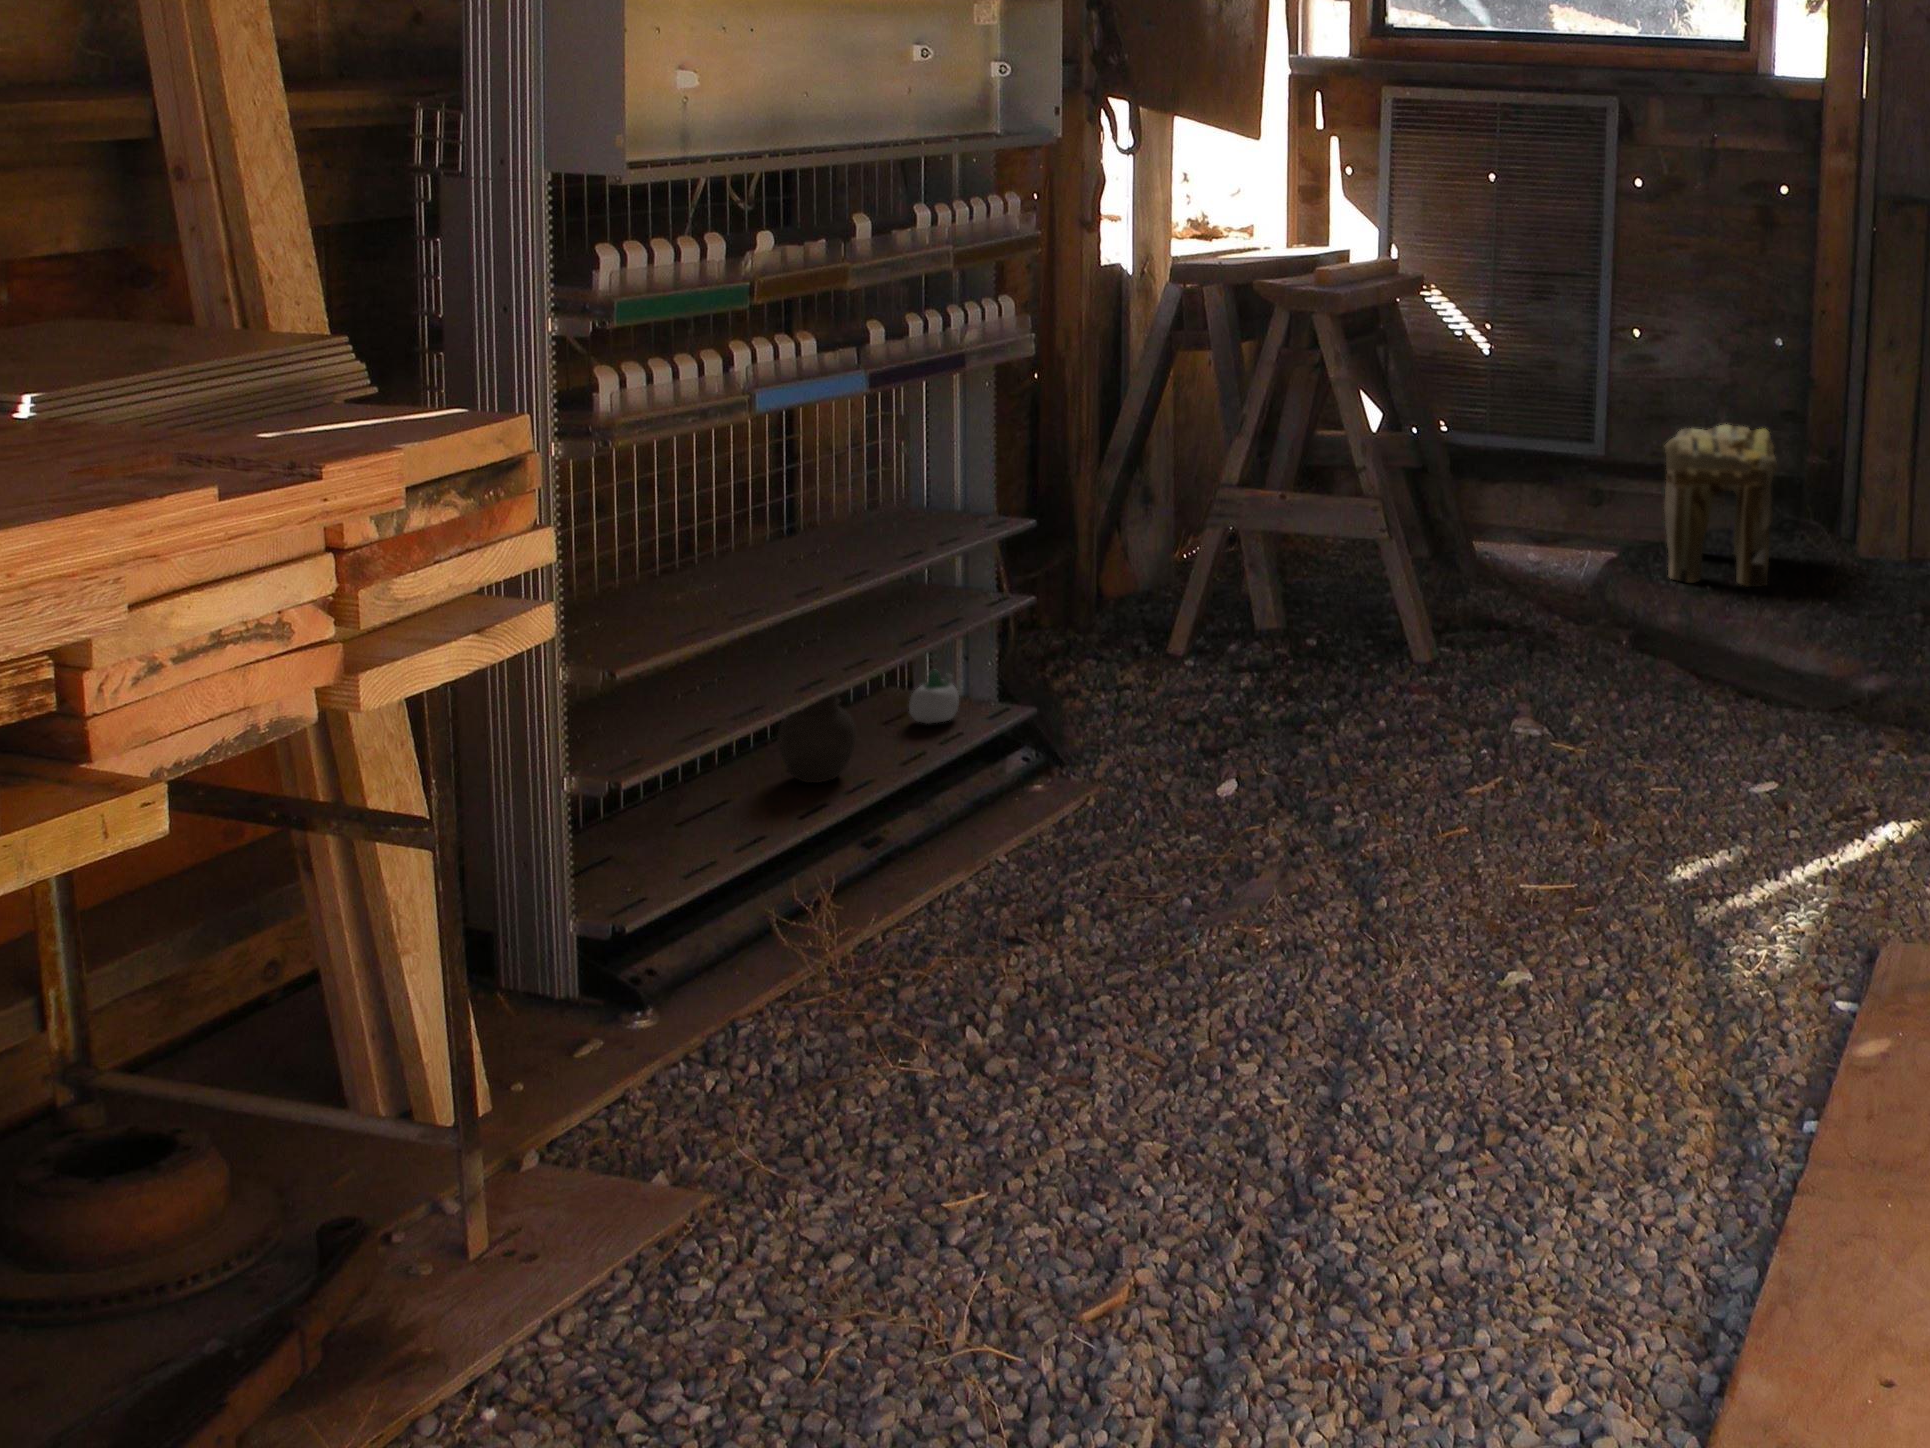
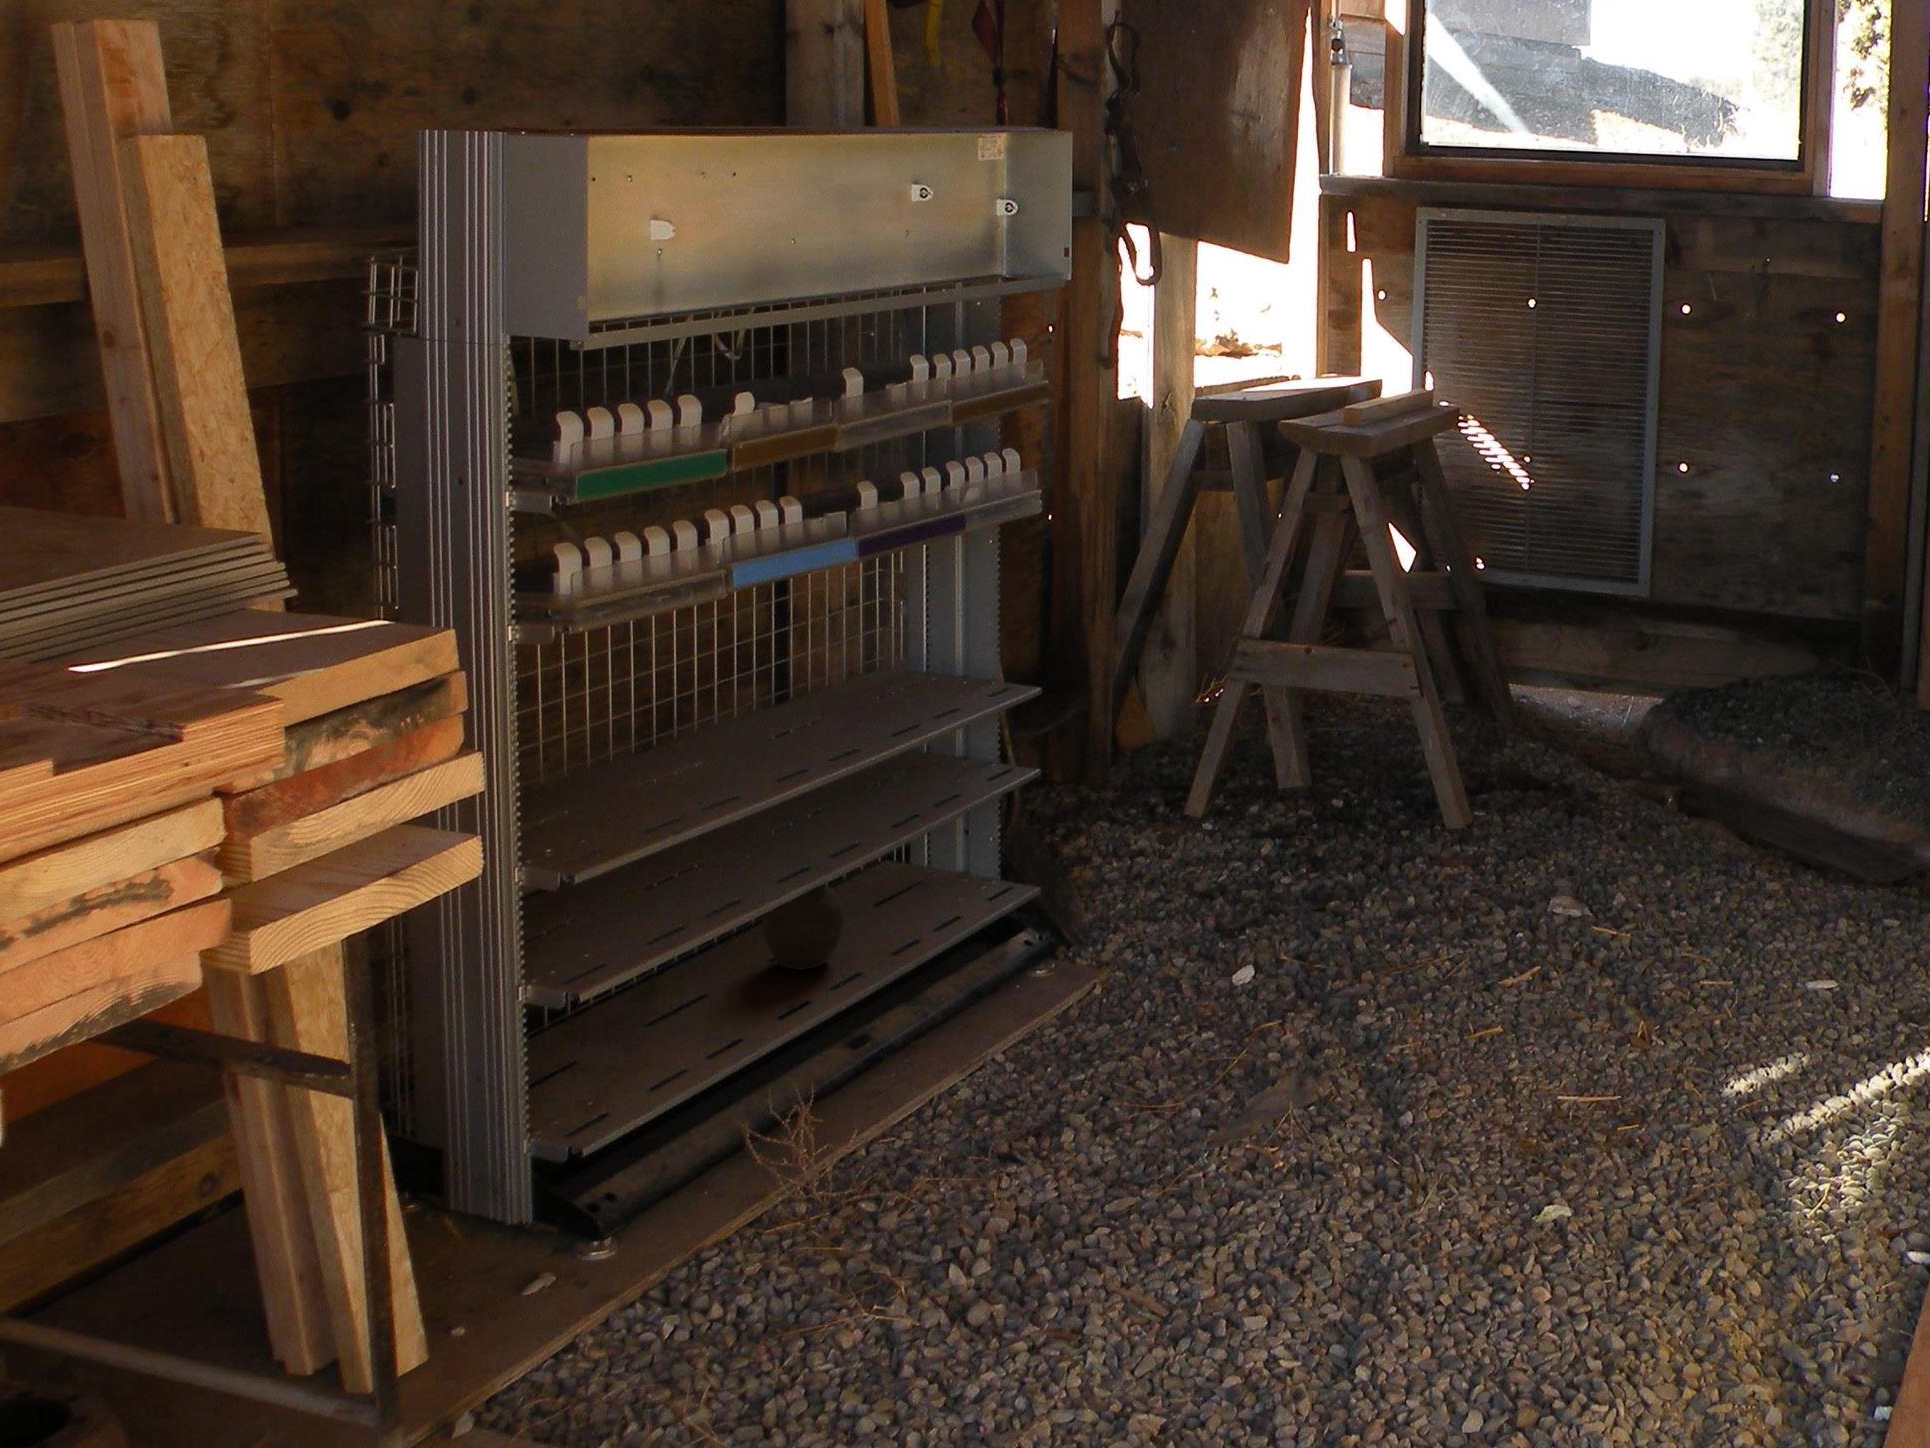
stool: present [1664,424,1778,587] -> none [1711,560,1835,737]
succulent planter: present [909,670,959,724] -> none [904,841,958,899]

